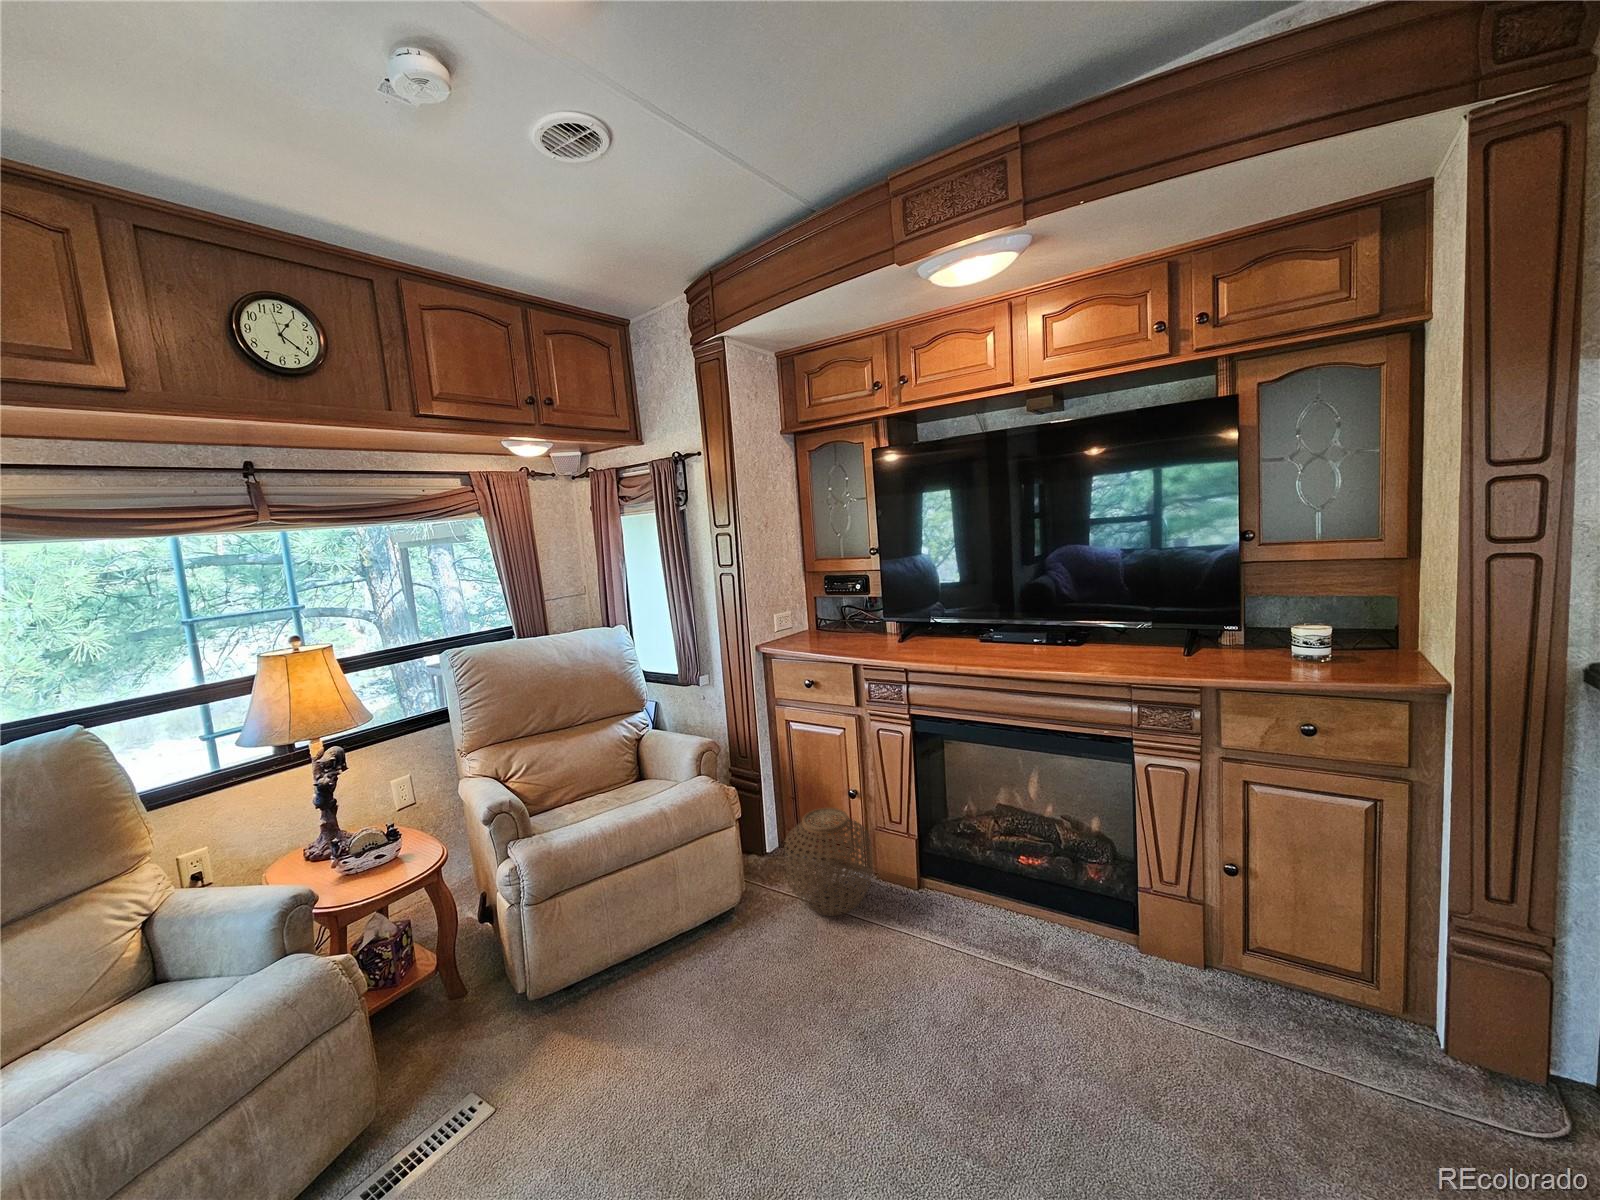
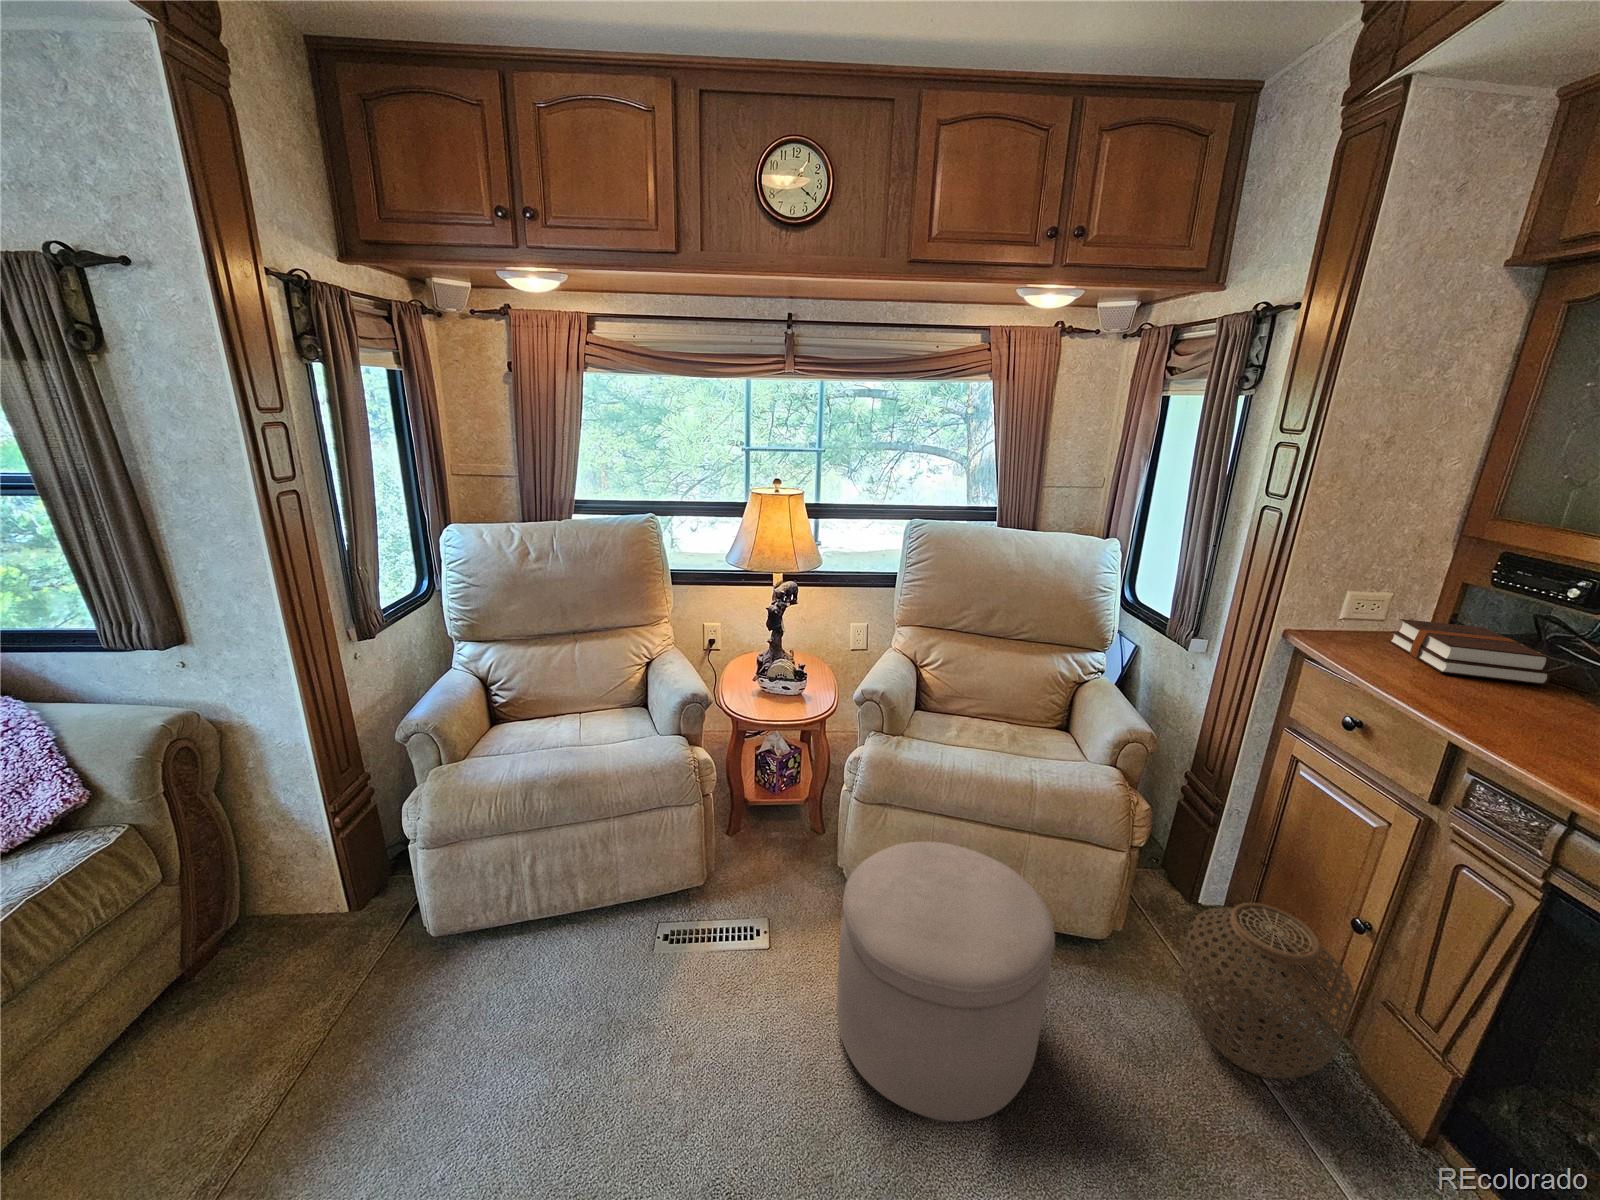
hardback book: none [800,618,867,643] -> present [1389,619,1550,685]
ottoman: none [574,872,758,1111] -> present [837,841,1055,1122]

